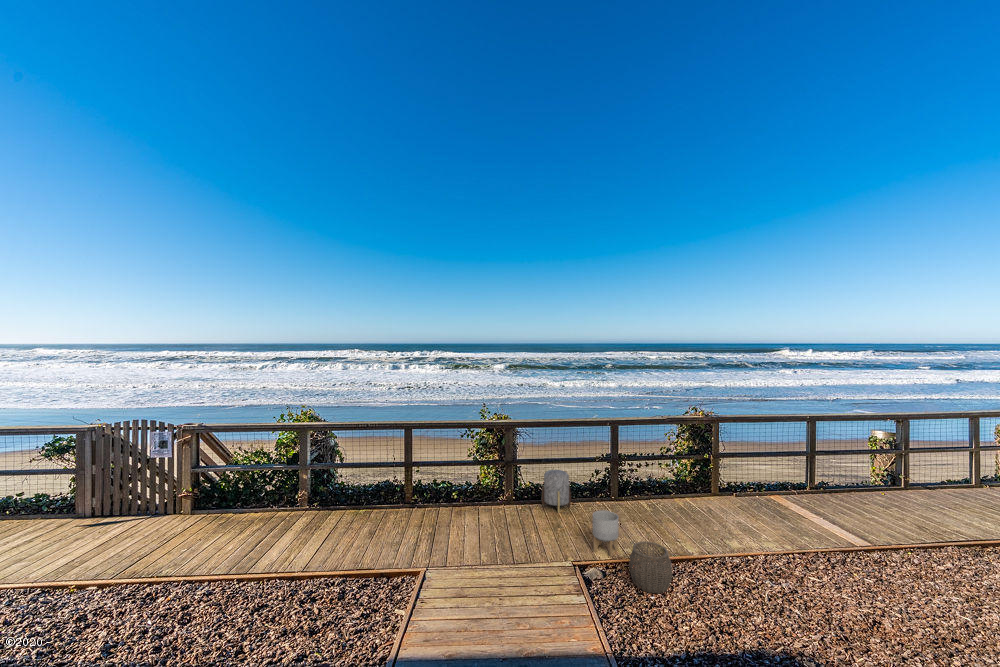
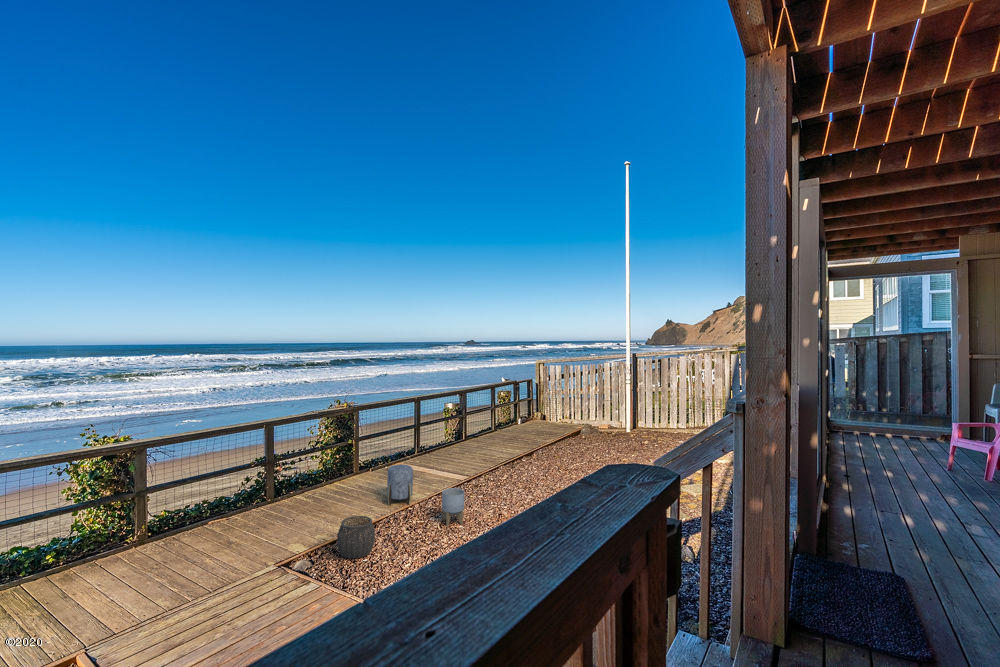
stool: present [542,470,571,513] -> present [387,464,413,505]
planter: present [593,511,619,557] -> present [442,488,464,526]

